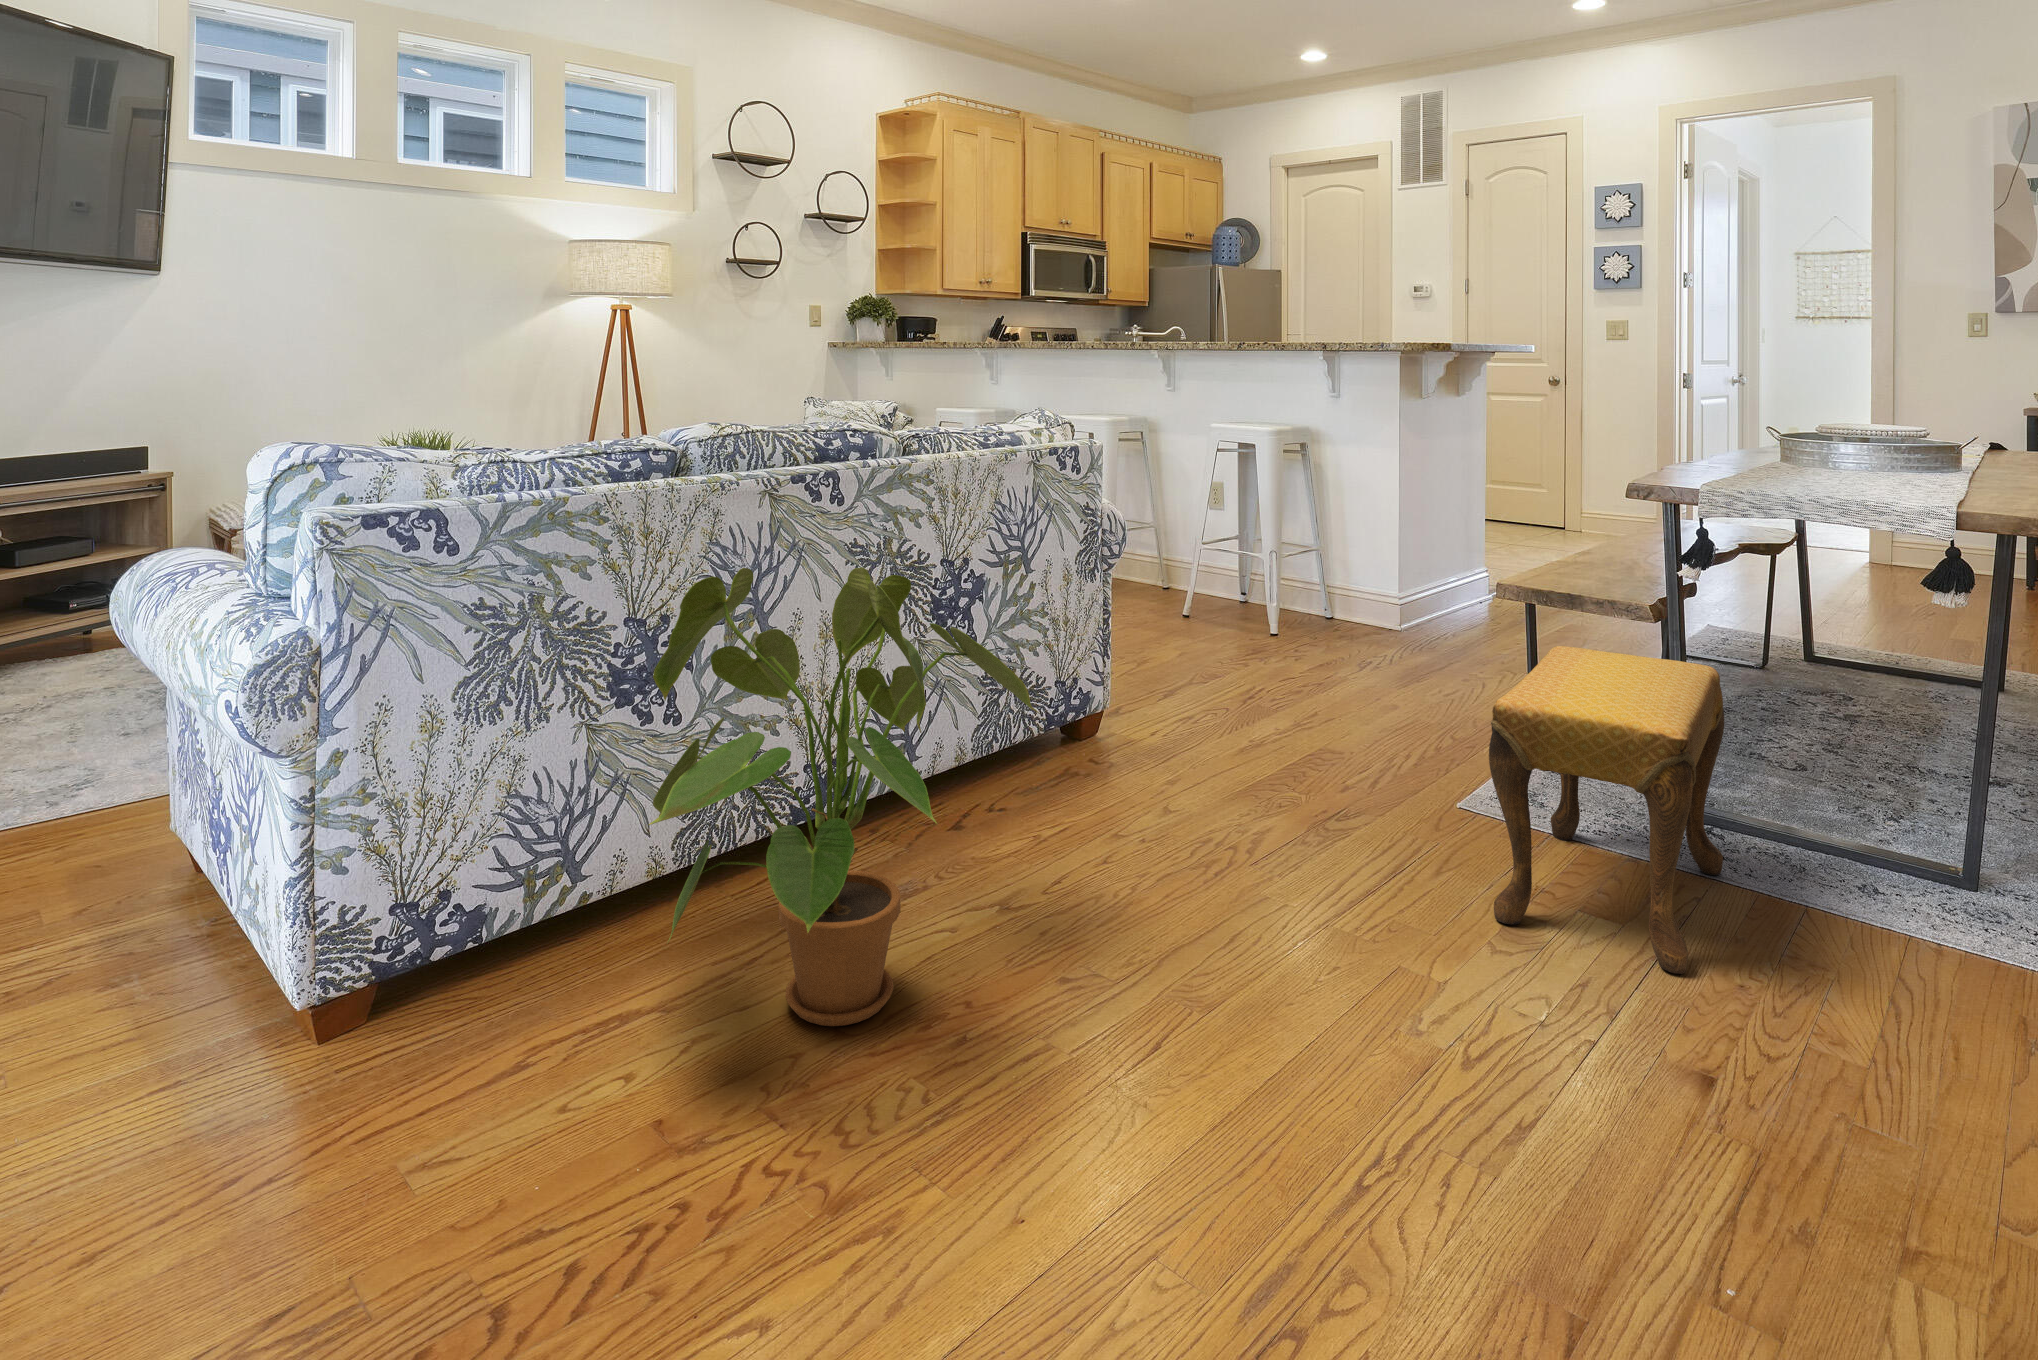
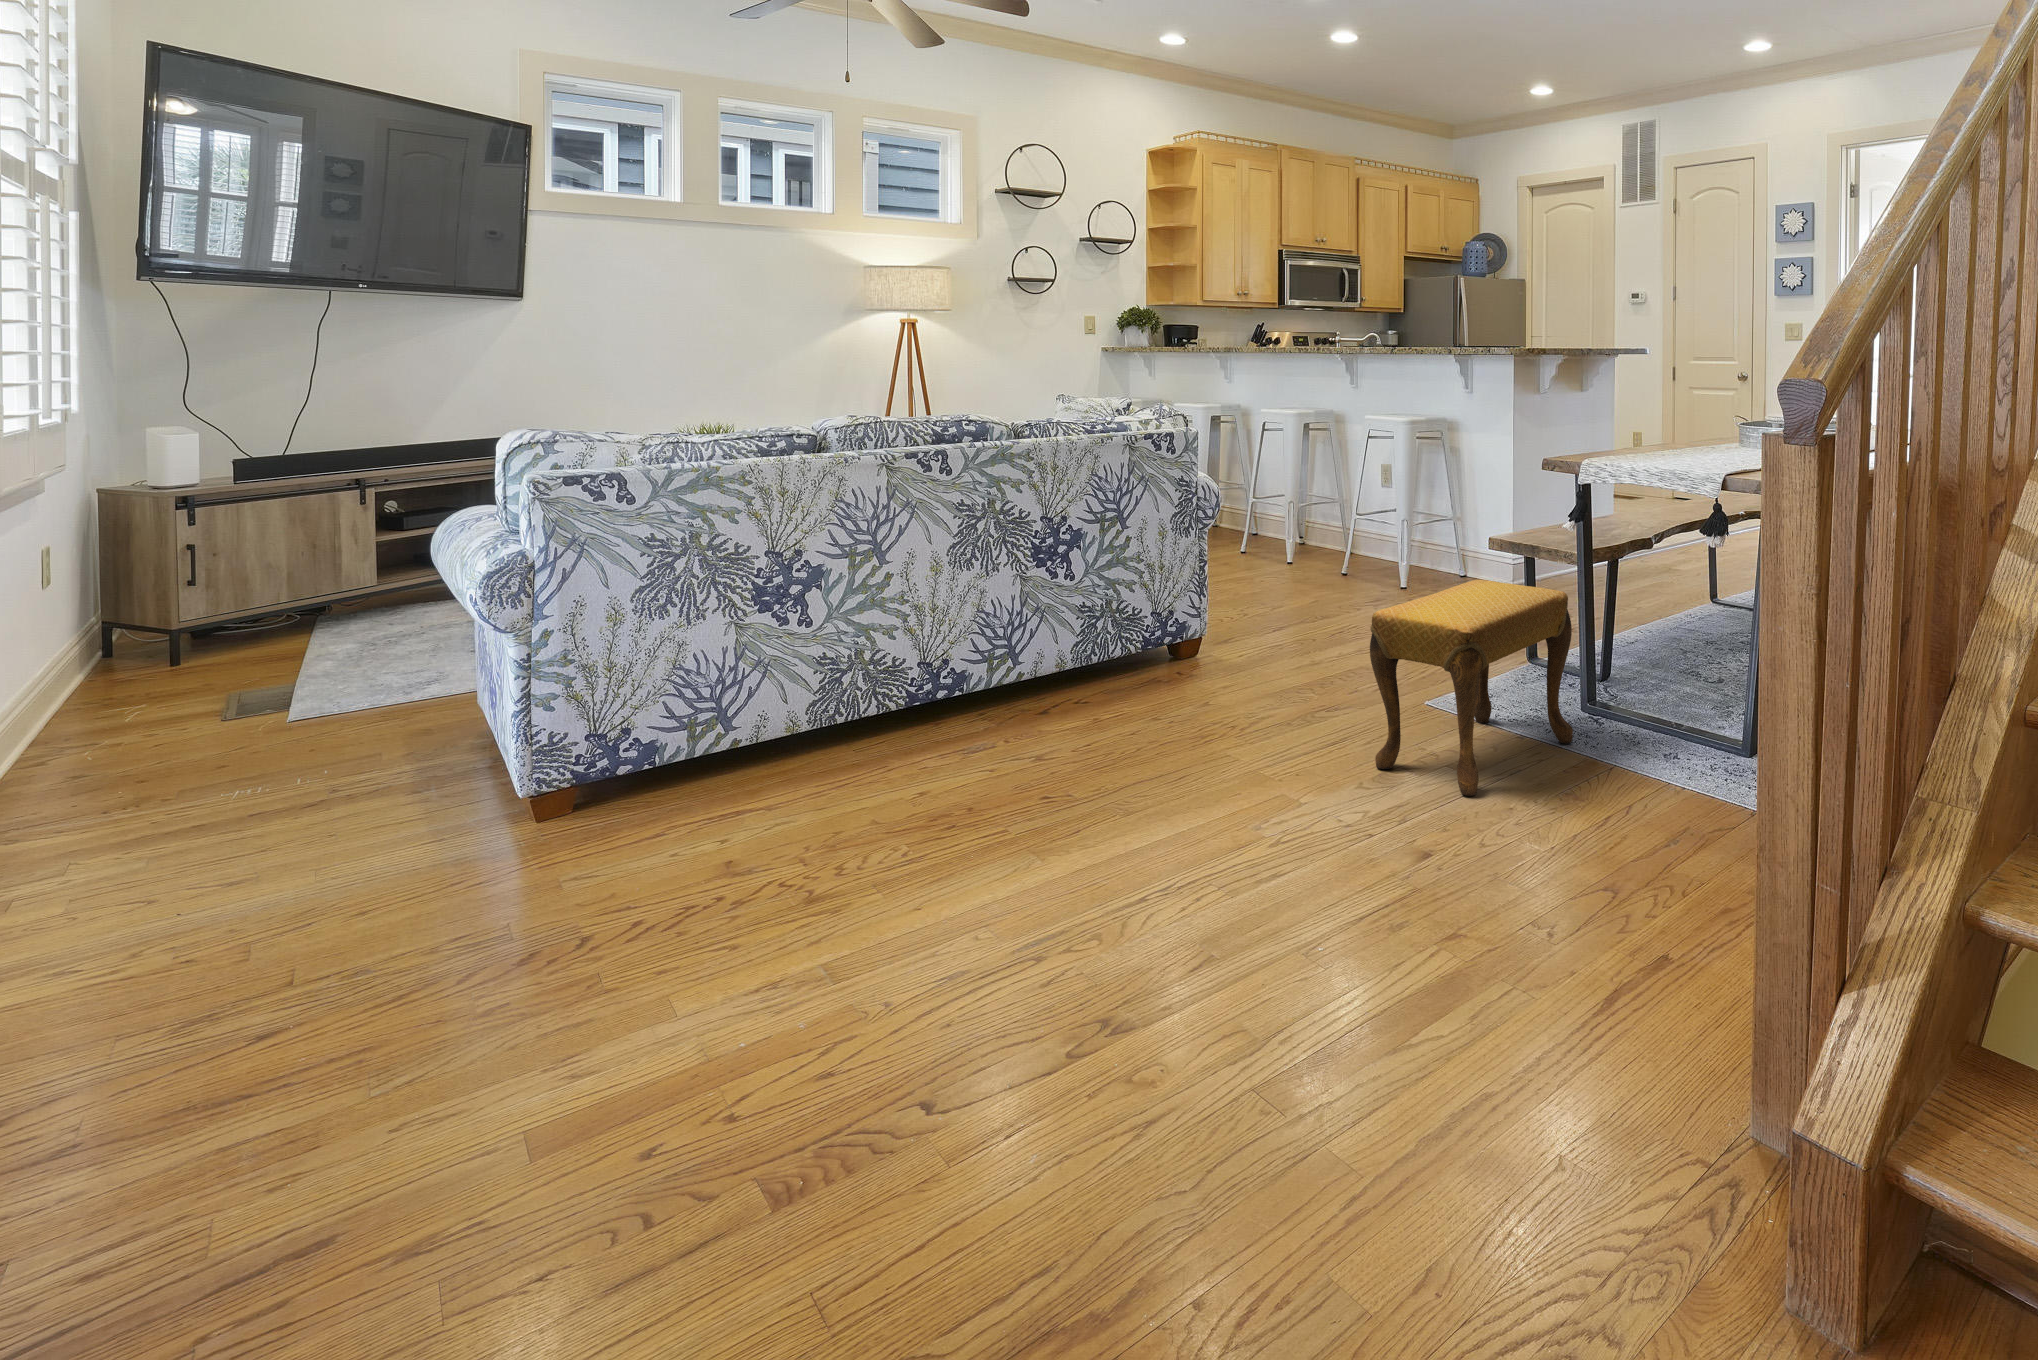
house plant: present [649,567,1040,1026] -> none [740,517,1054,816]

